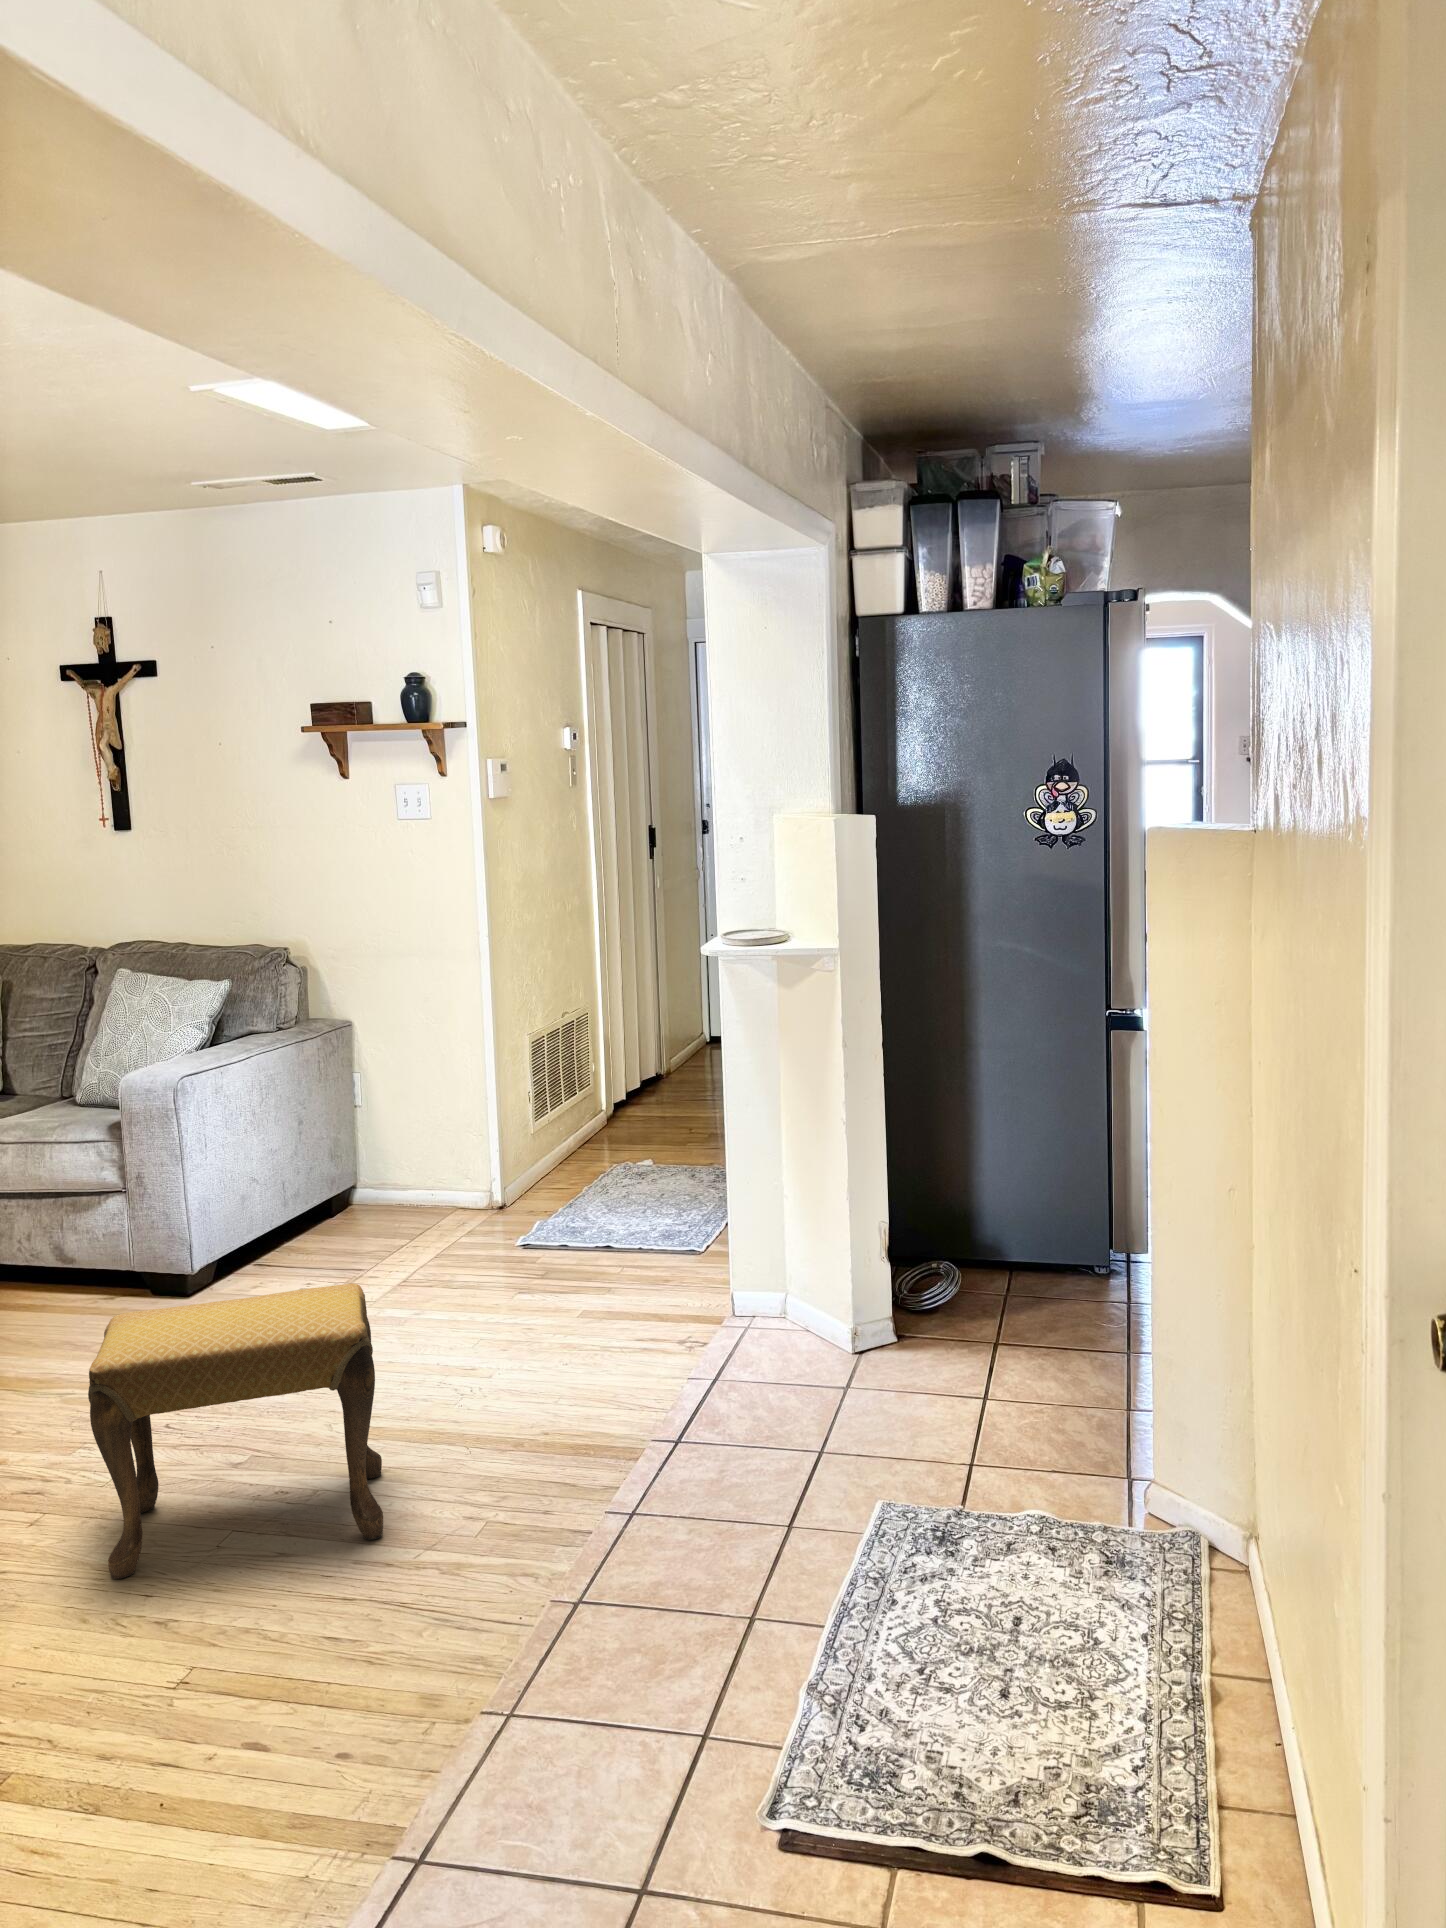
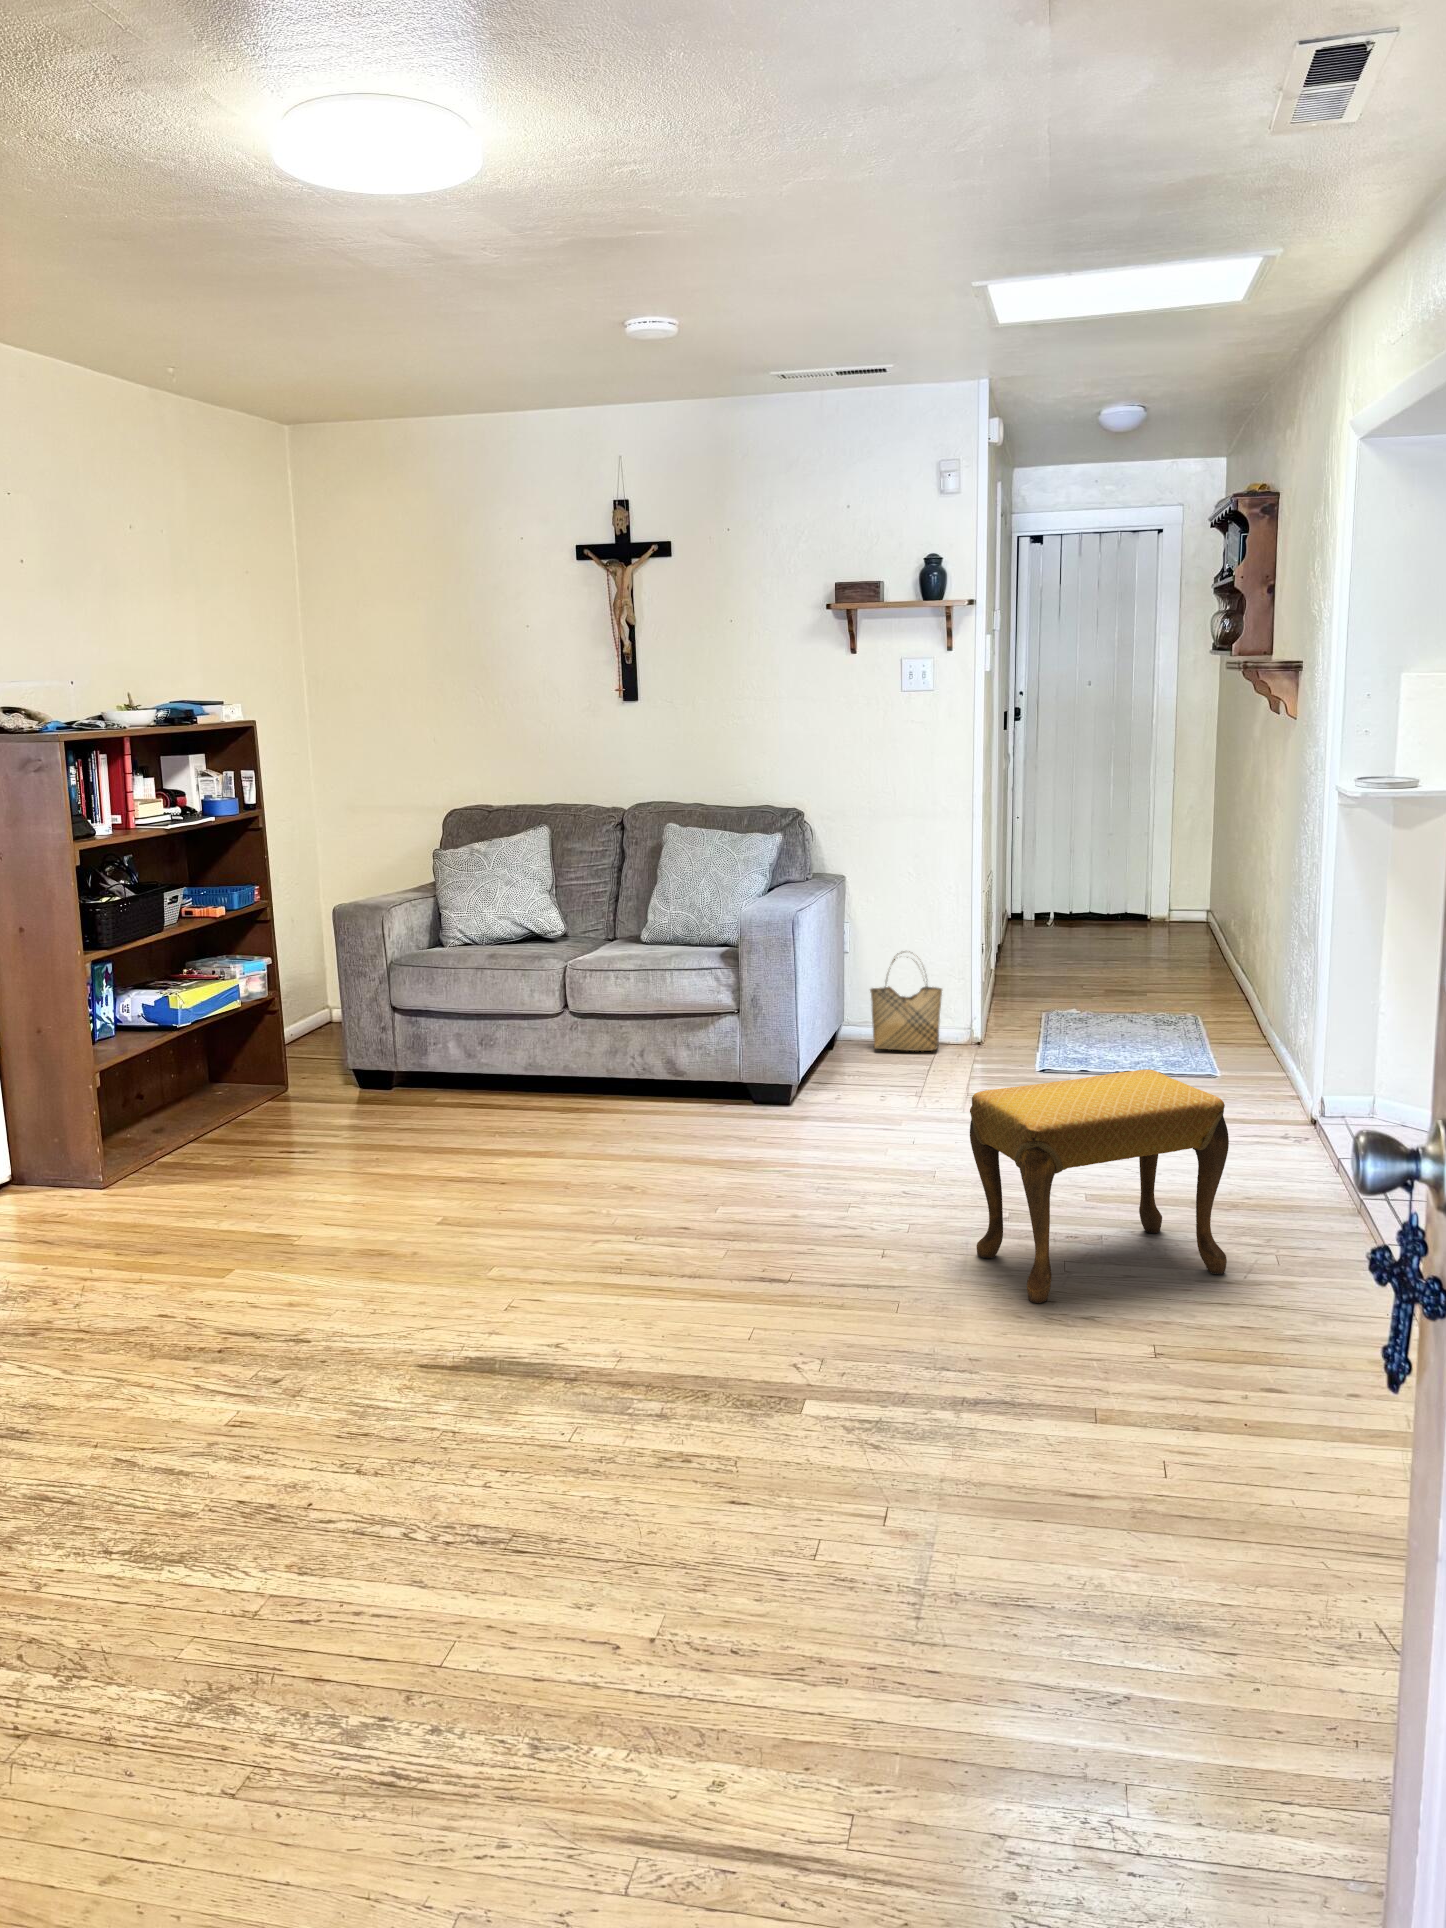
woven basket: none [359,1111,441,1225] -> present [870,953,942,1051]

